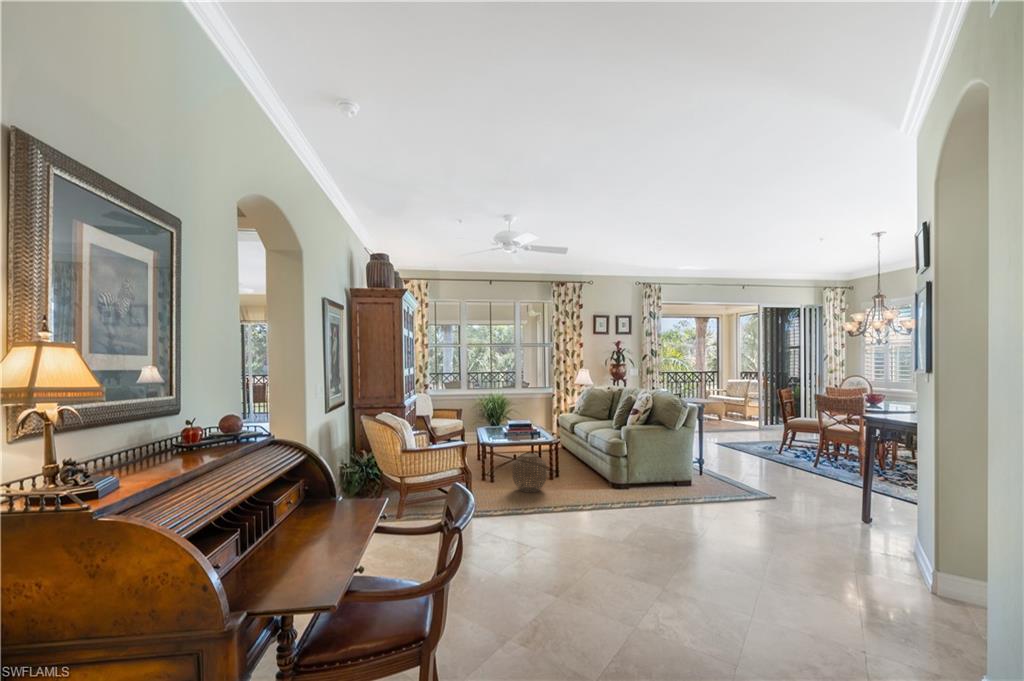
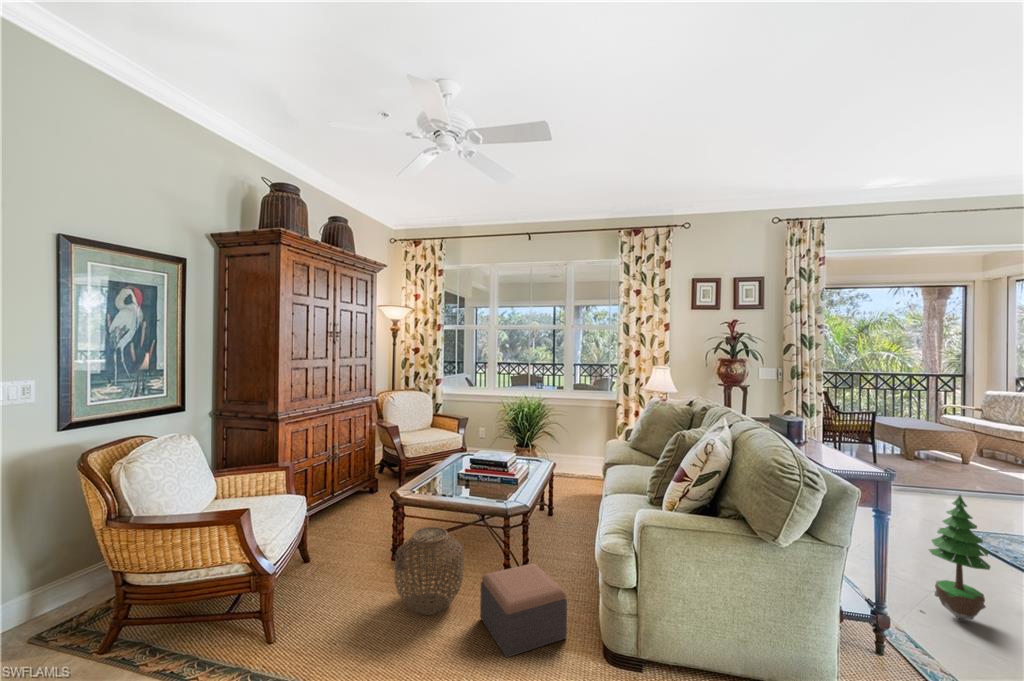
potted tree: none [718,416,737,466] -> present [929,495,990,620]
footstool: none [559,464,600,496] -> present [480,563,567,657]

